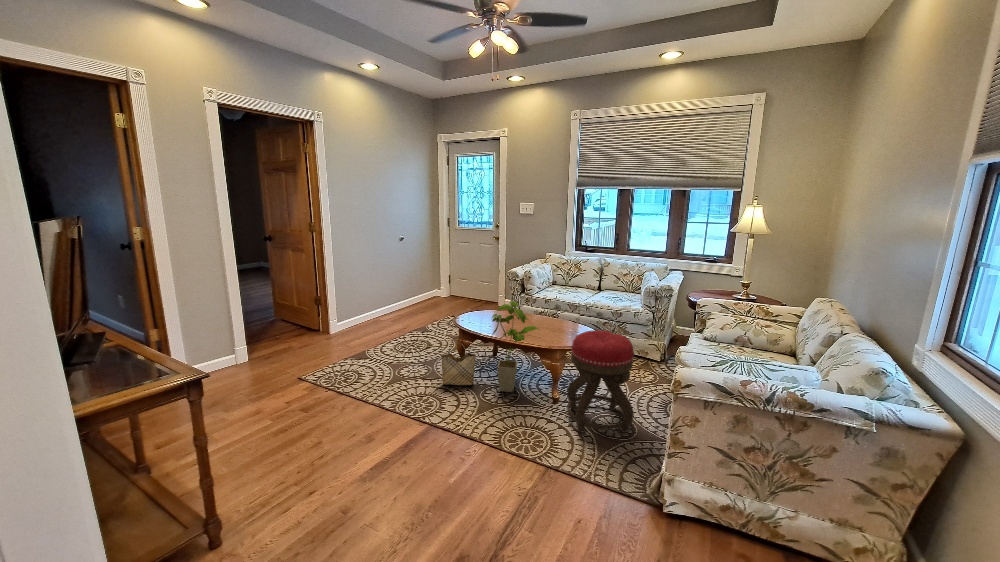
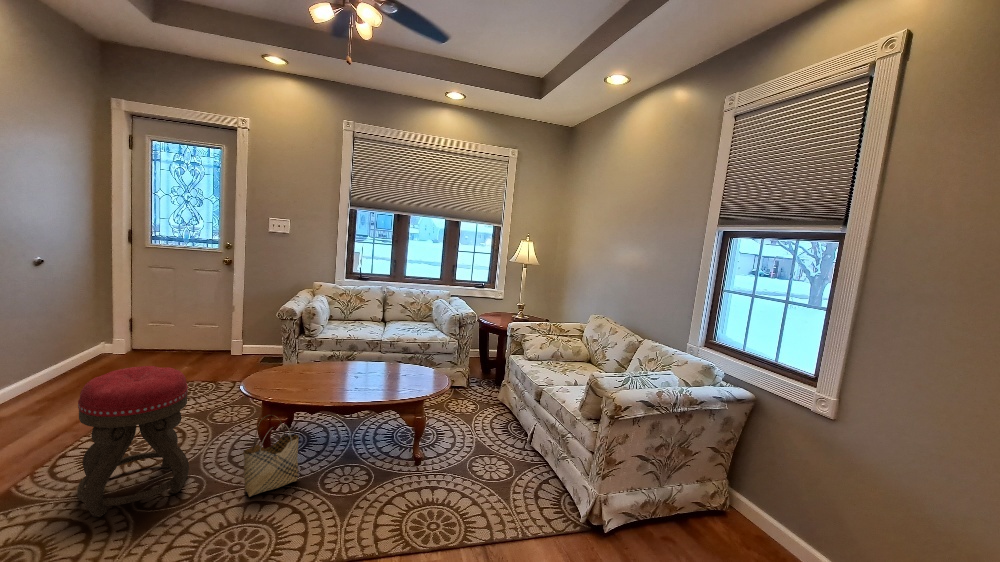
house plant: present [492,301,538,392] -> none [325,351,391,474]
ottoman: present [567,330,634,433] -> present [77,366,189,517]

